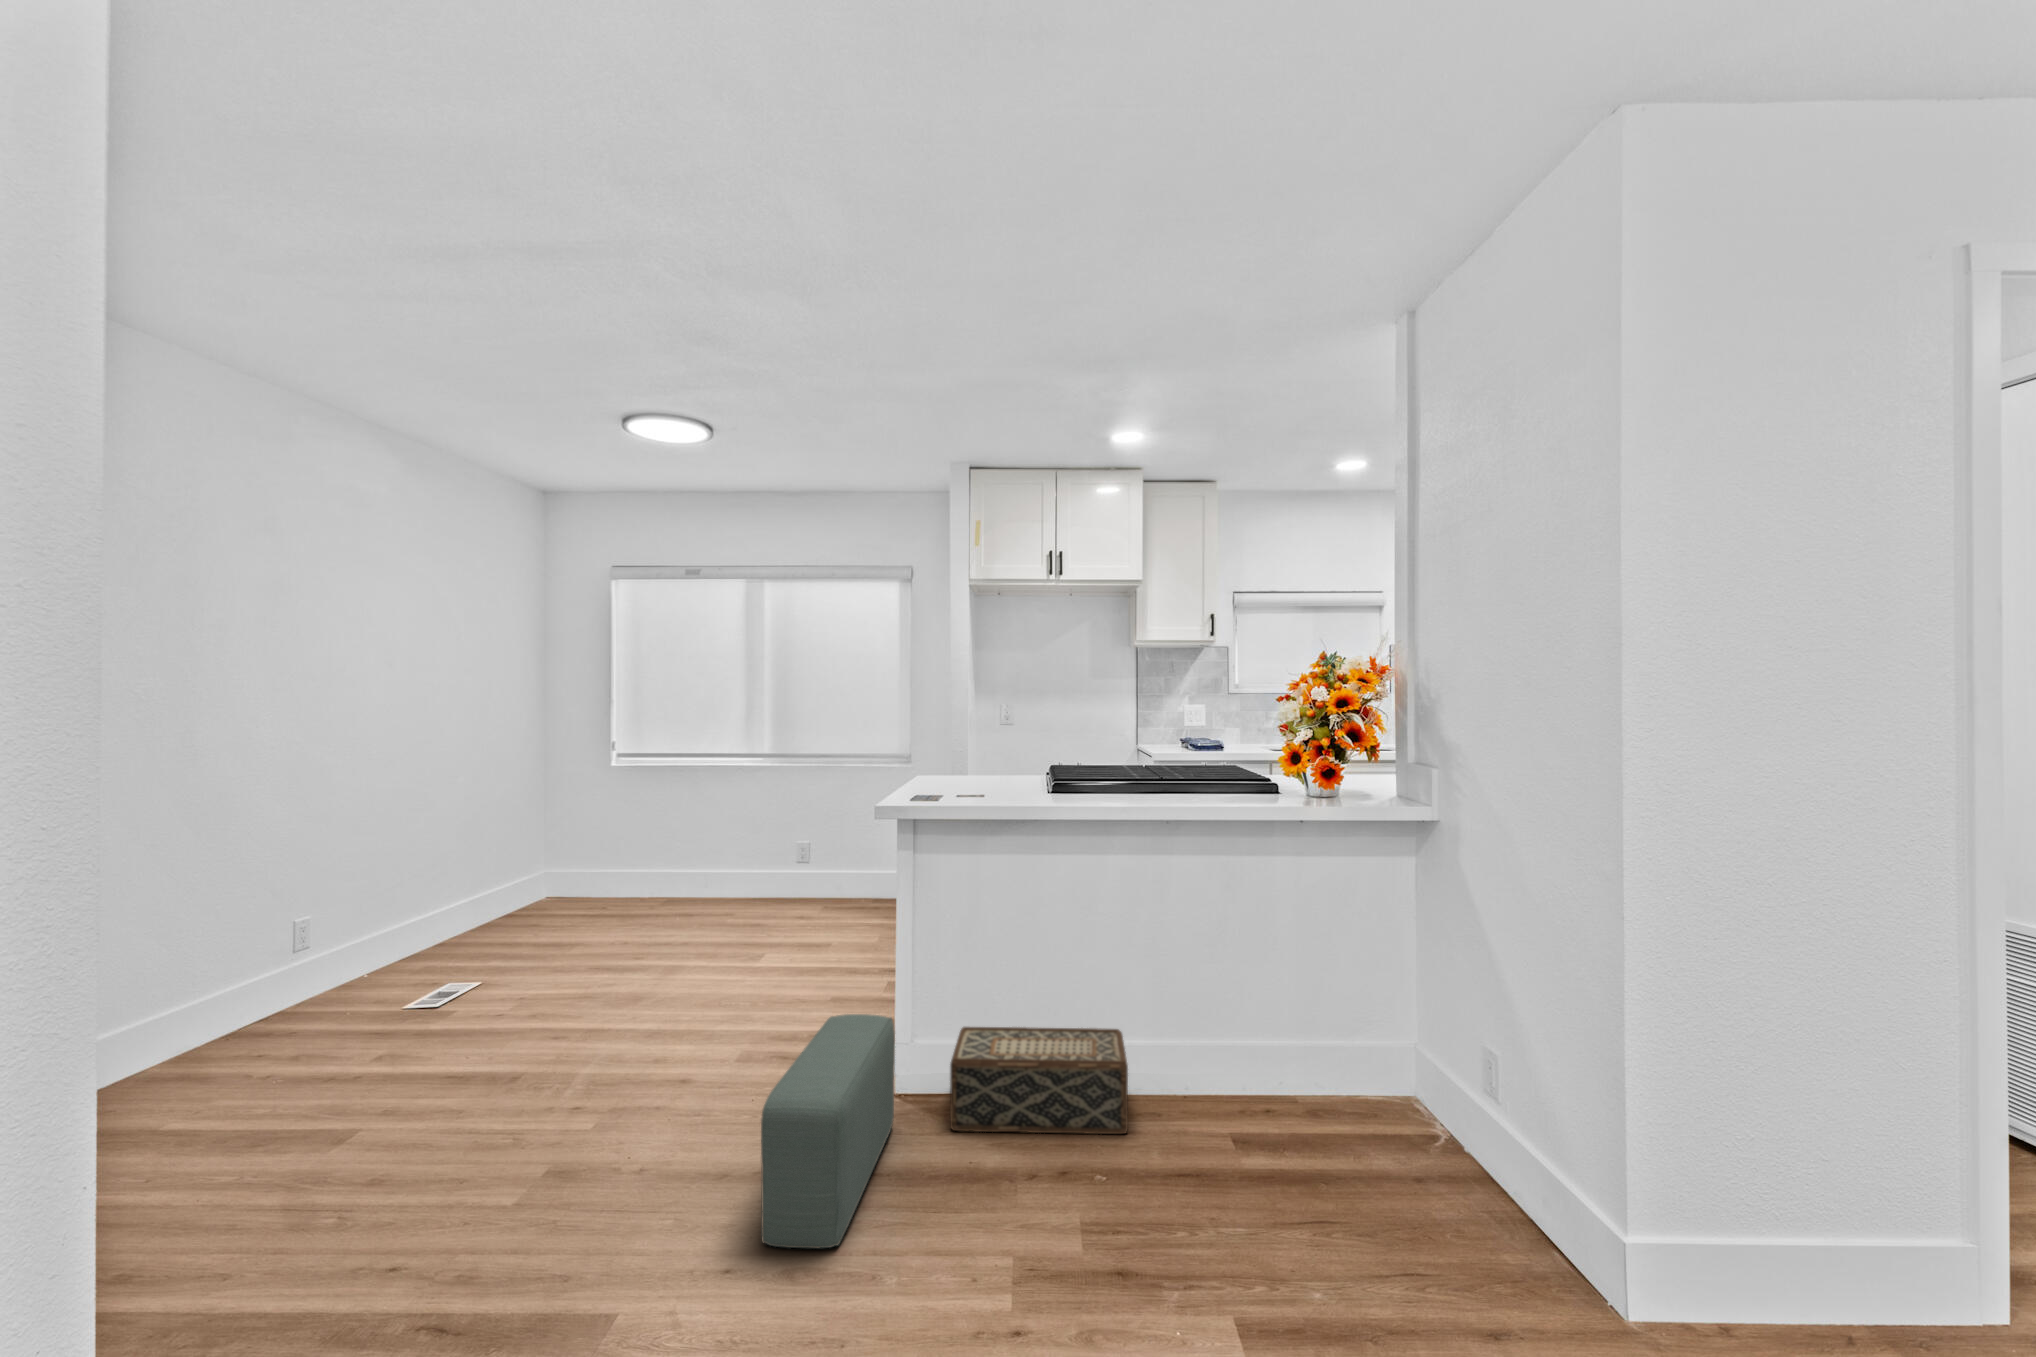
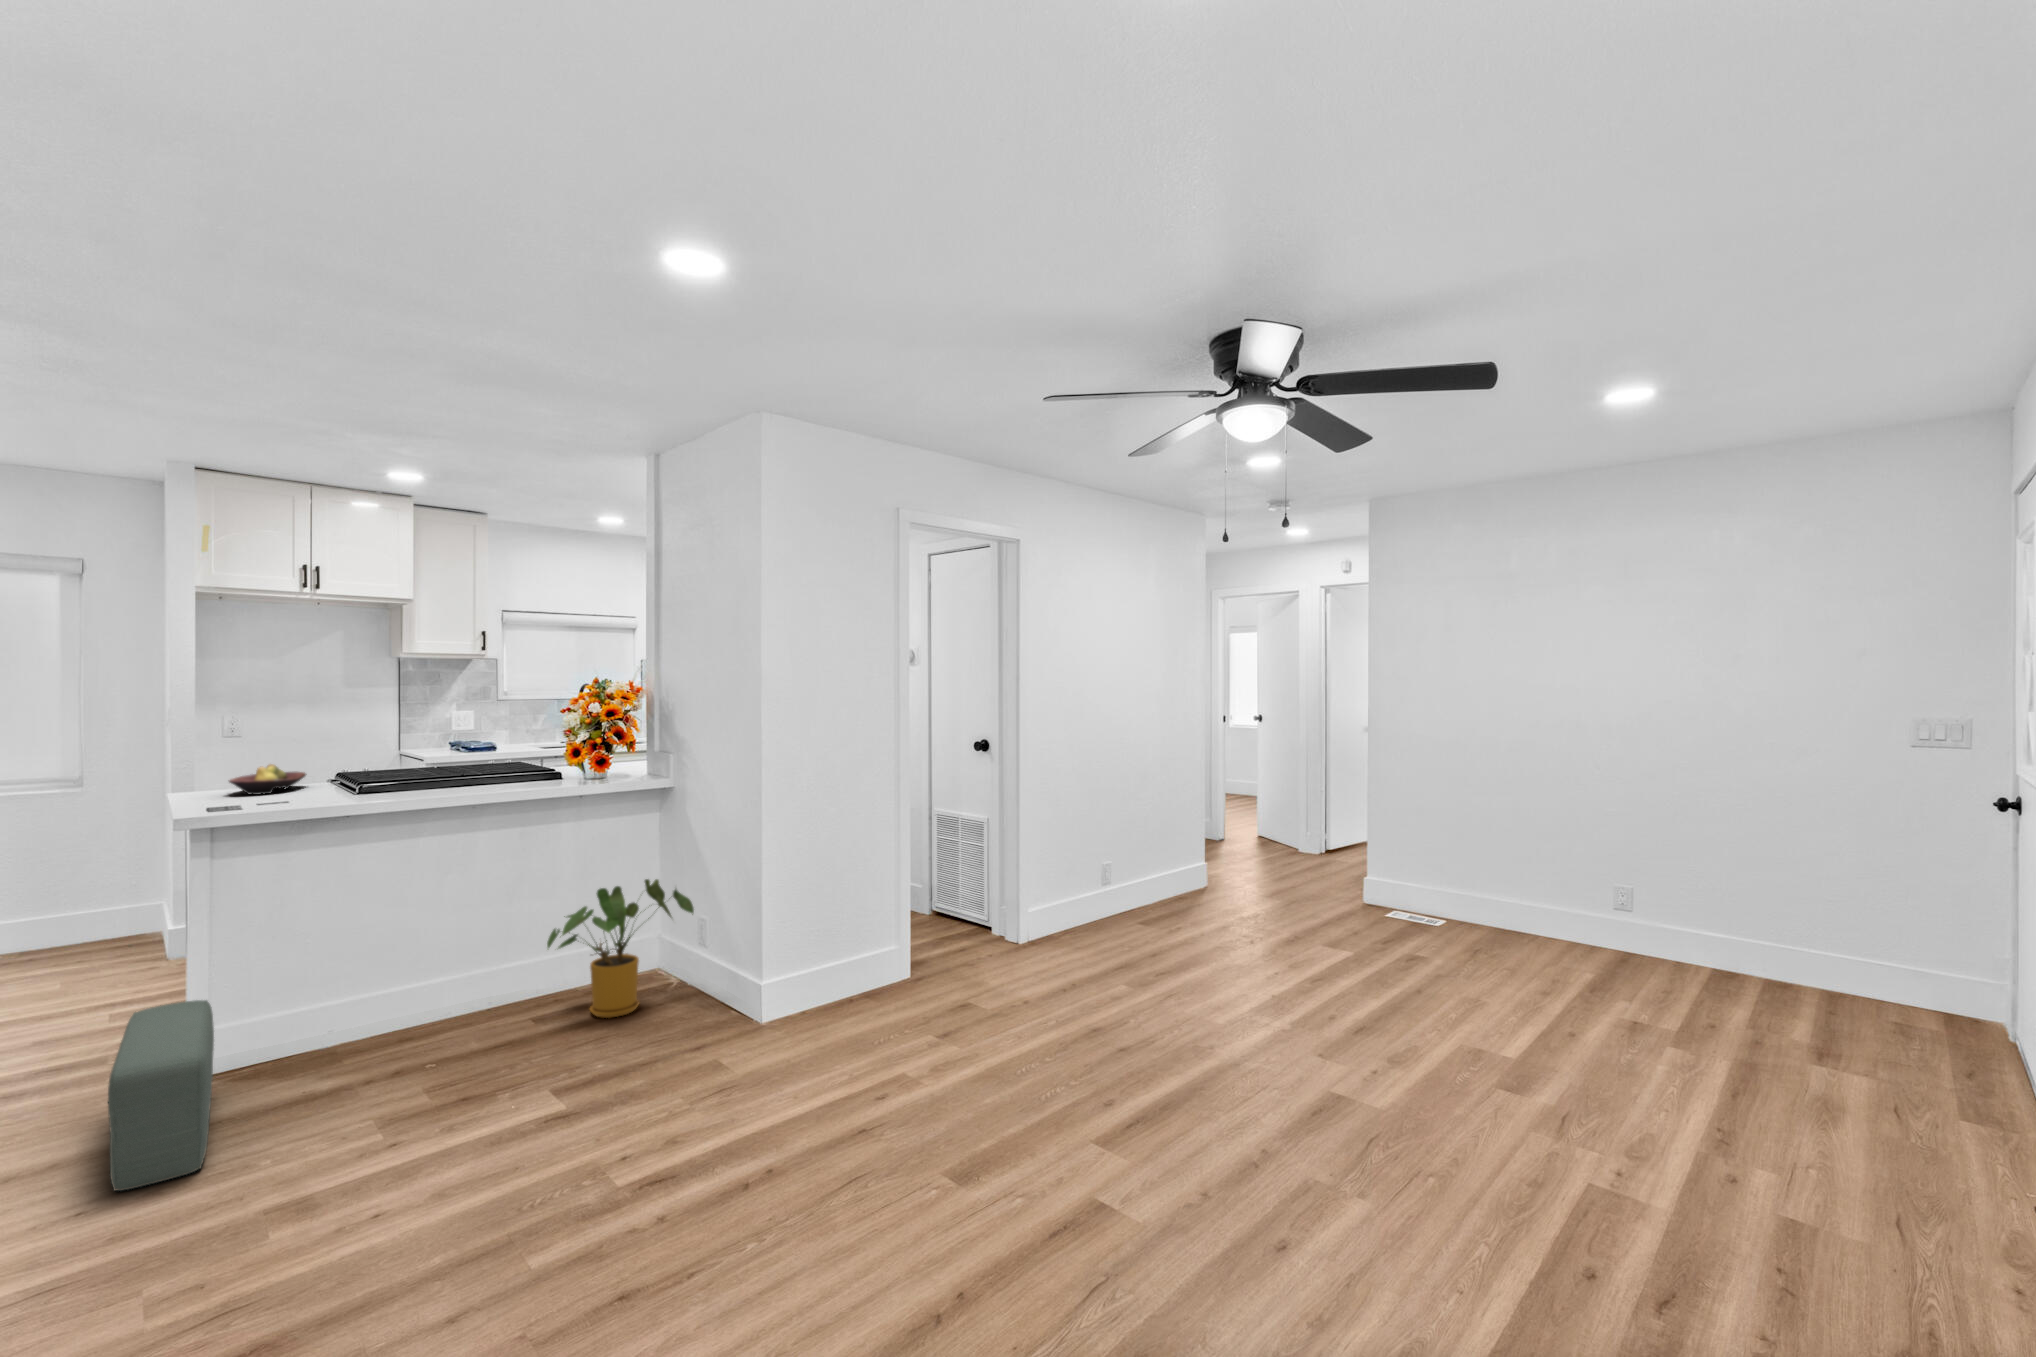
fruit bowl: none [951,753,1022,785] -> present [229,764,306,795]
house plant: none [1250,956,1468,1164] -> present [547,879,694,1018]
woven basket: present [950,1027,1128,1134] -> none [269,973,446,1081]

